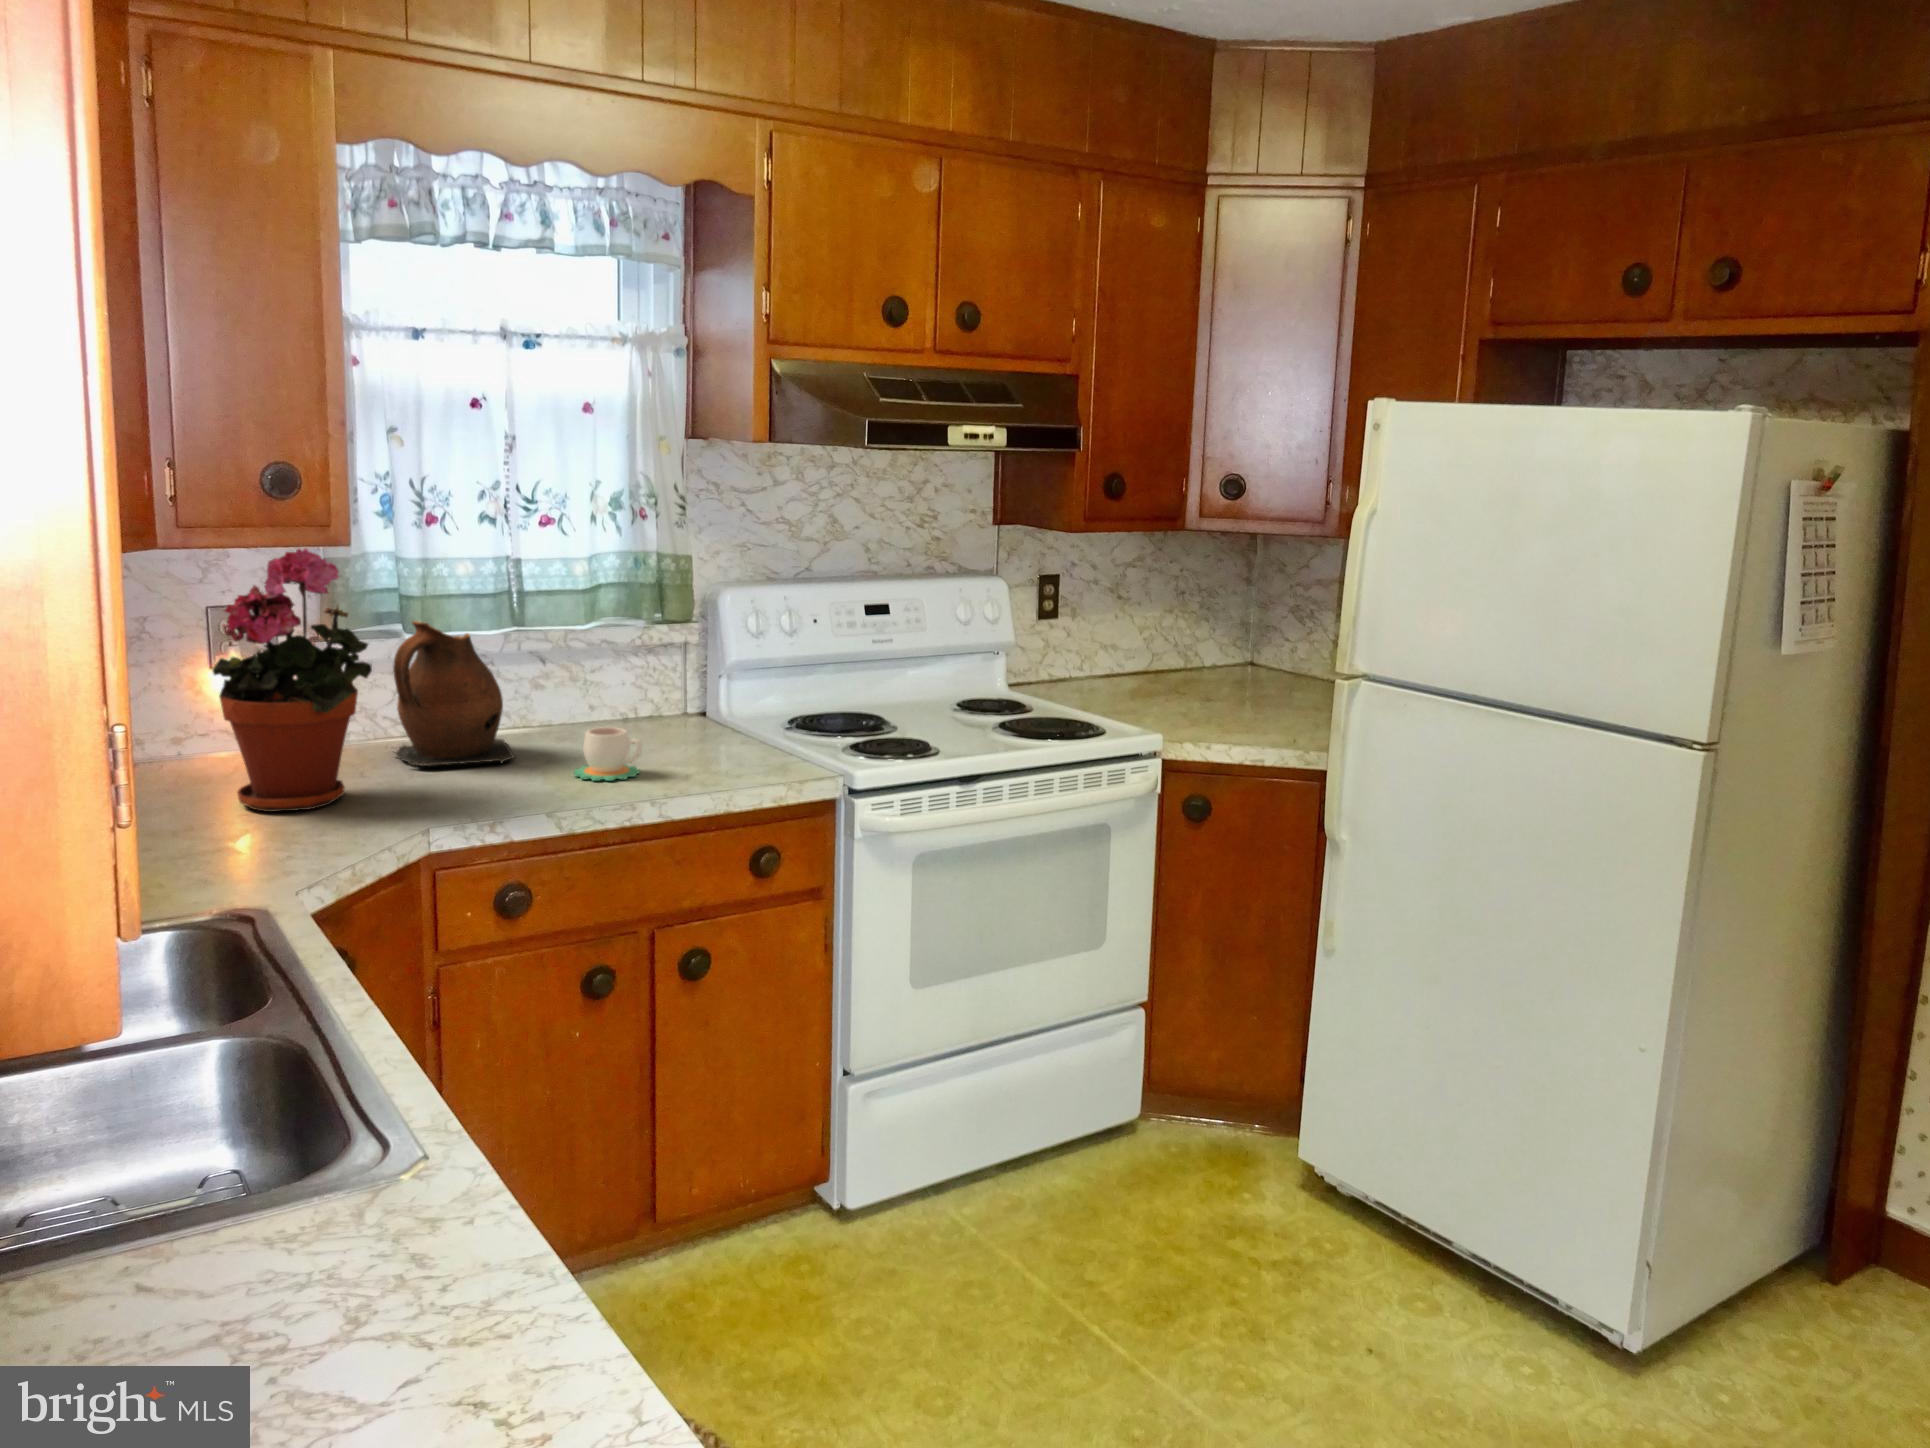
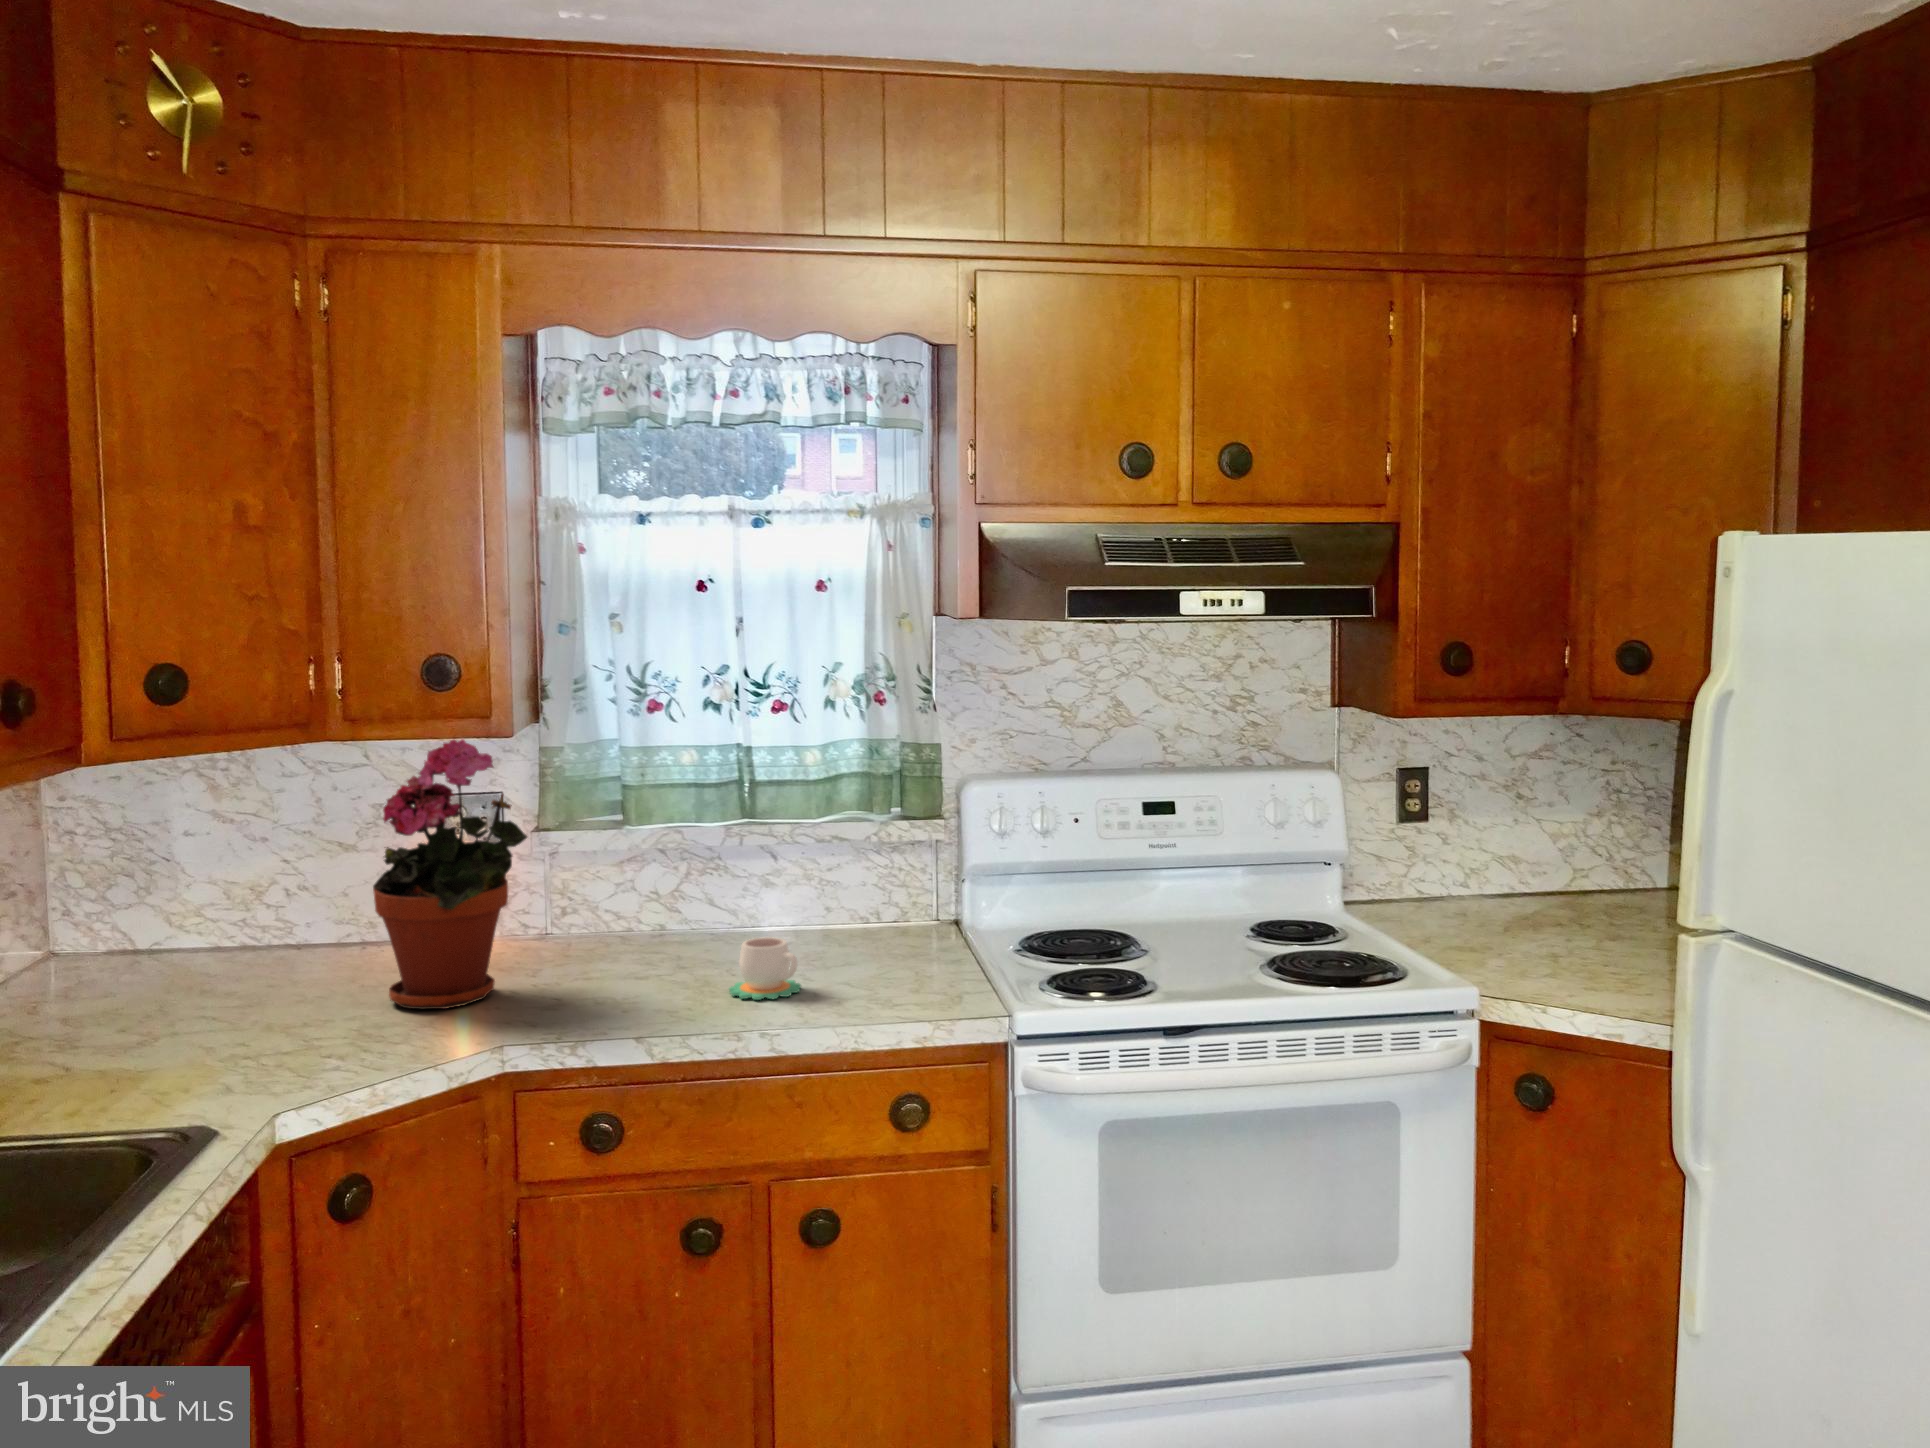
ceramic pitcher: present [393,621,514,766] -> none [578,813,714,970]

